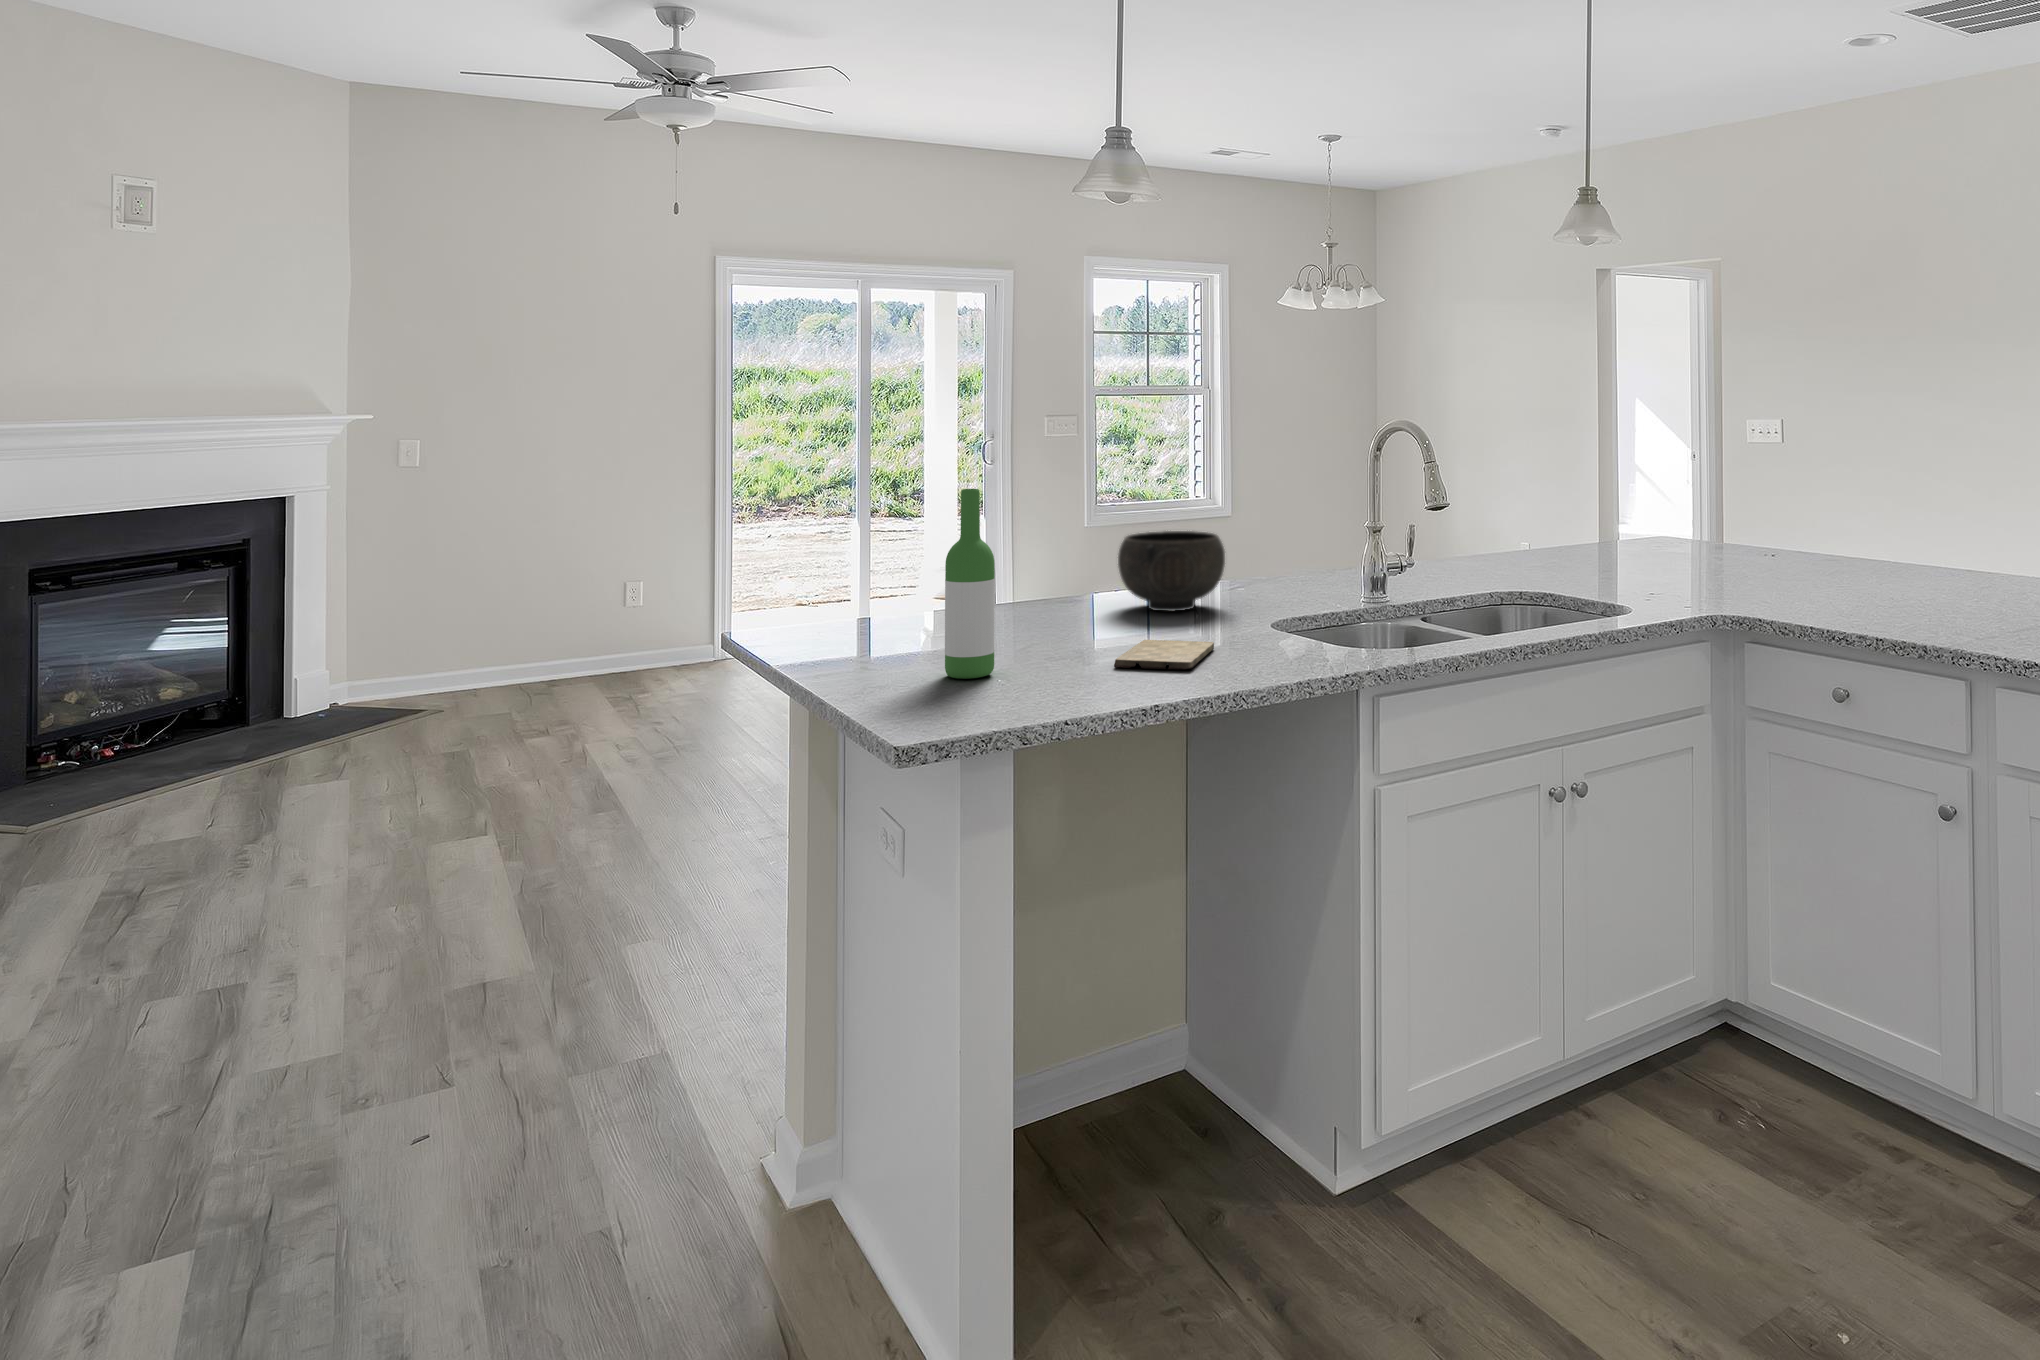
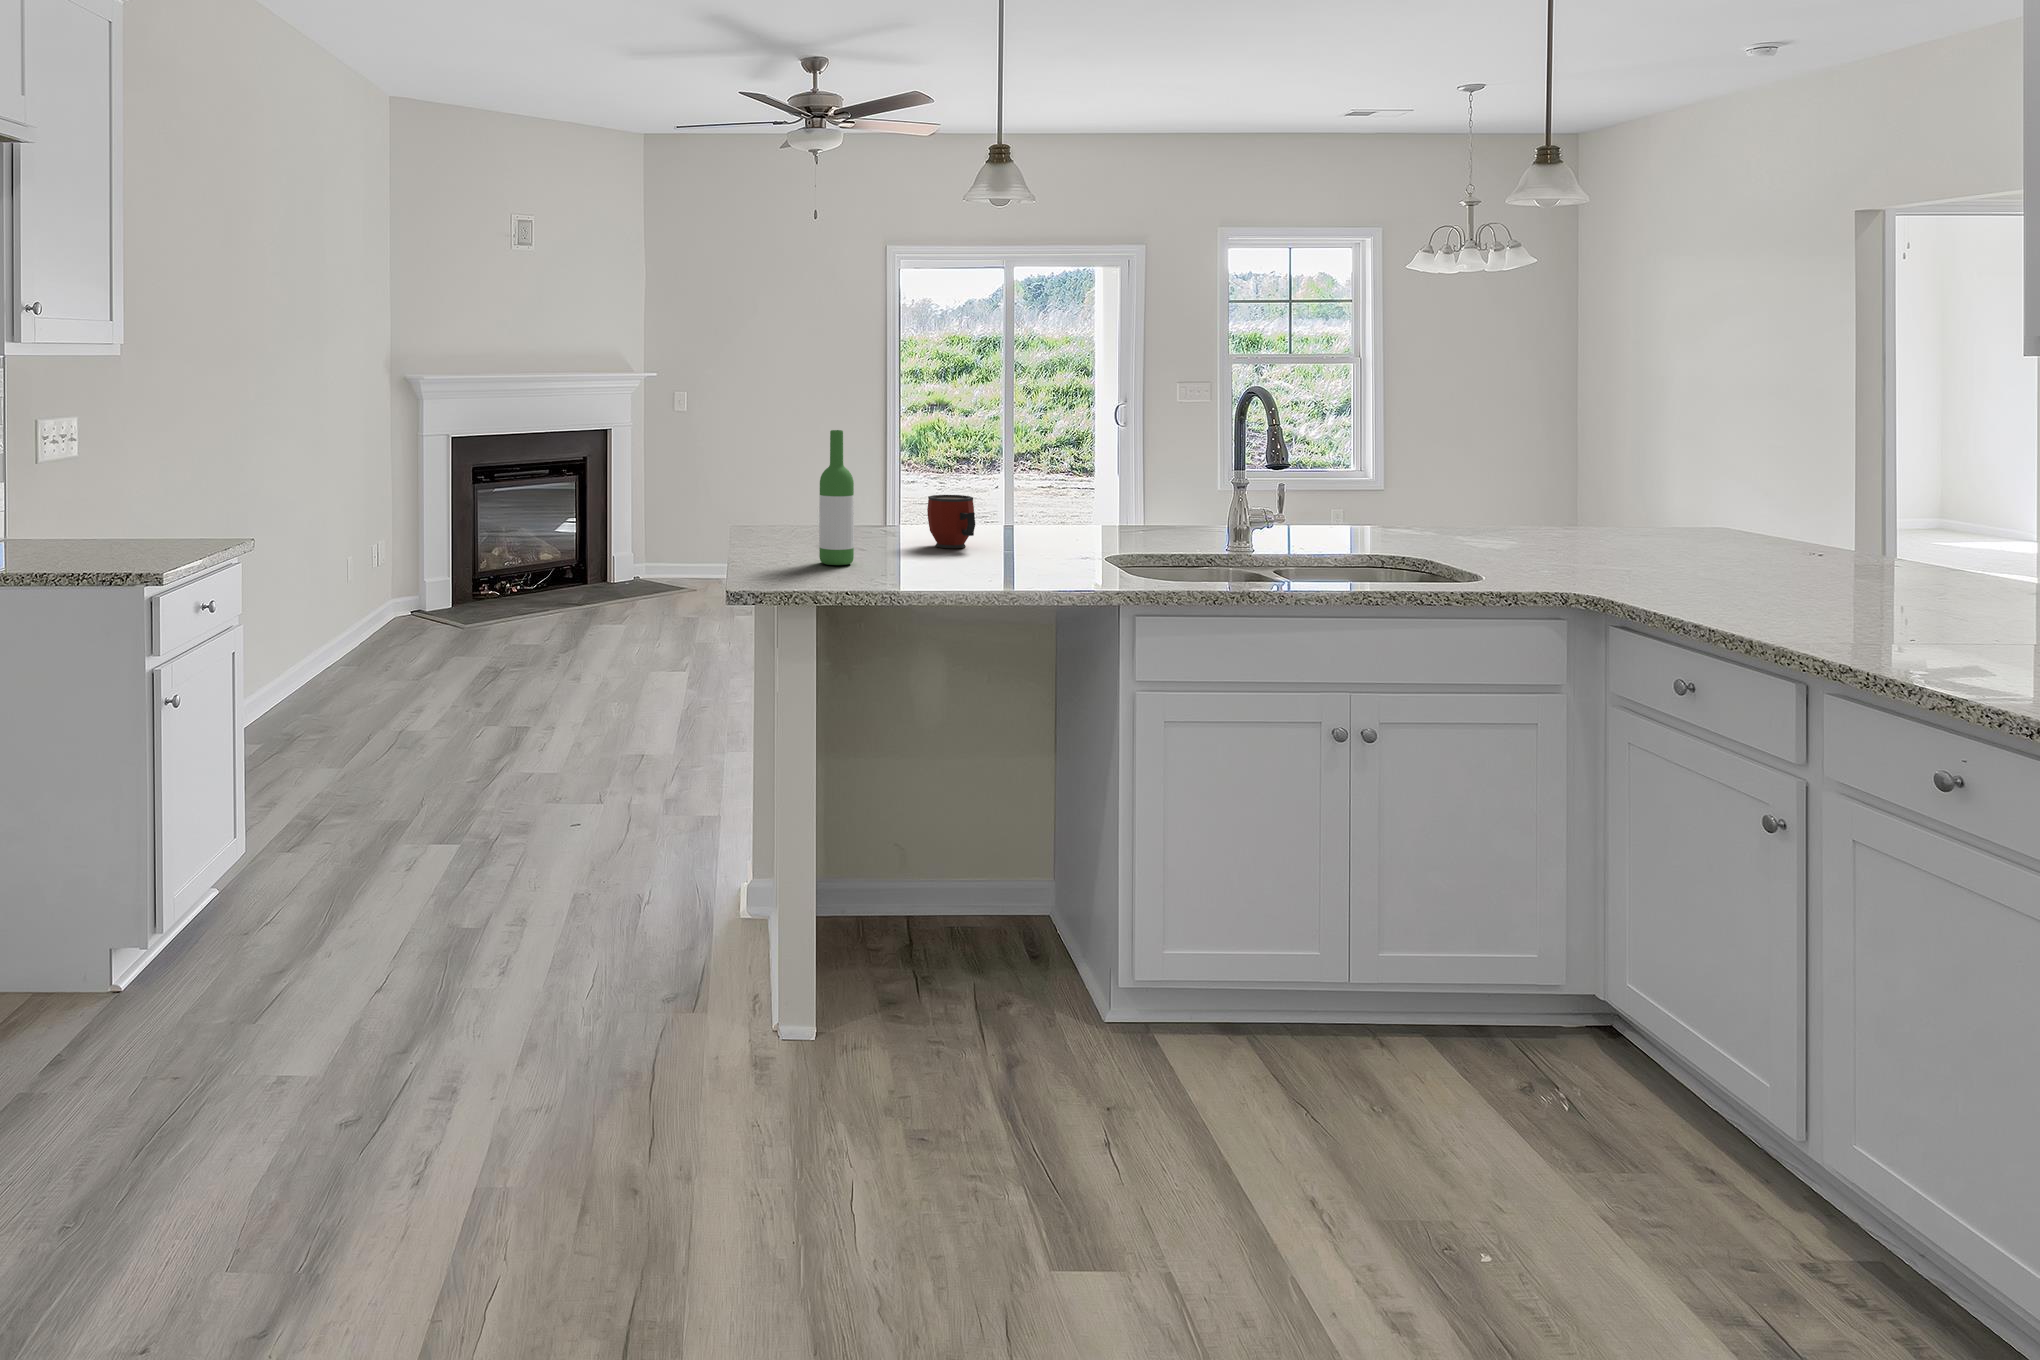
bowl: present [1118,531,1225,612] -> none [1011,477,1102,542]
mug: none [1041,564,1112,634] -> present [927,495,975,548]
cutting board: present [1114,640,1214,669] -> none [939,556,1034,576]

